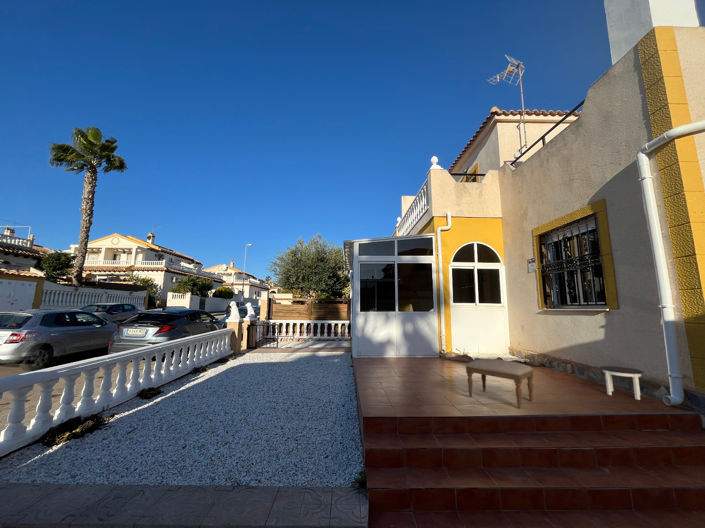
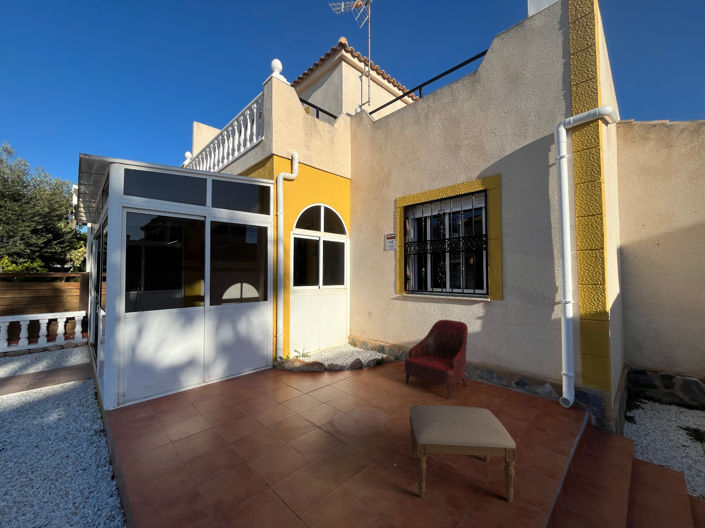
armchair: none [526,329,589,385] -> present [405,320,468,398]
round table: present [600,366,643,400] -> none [494,365,535,404]

